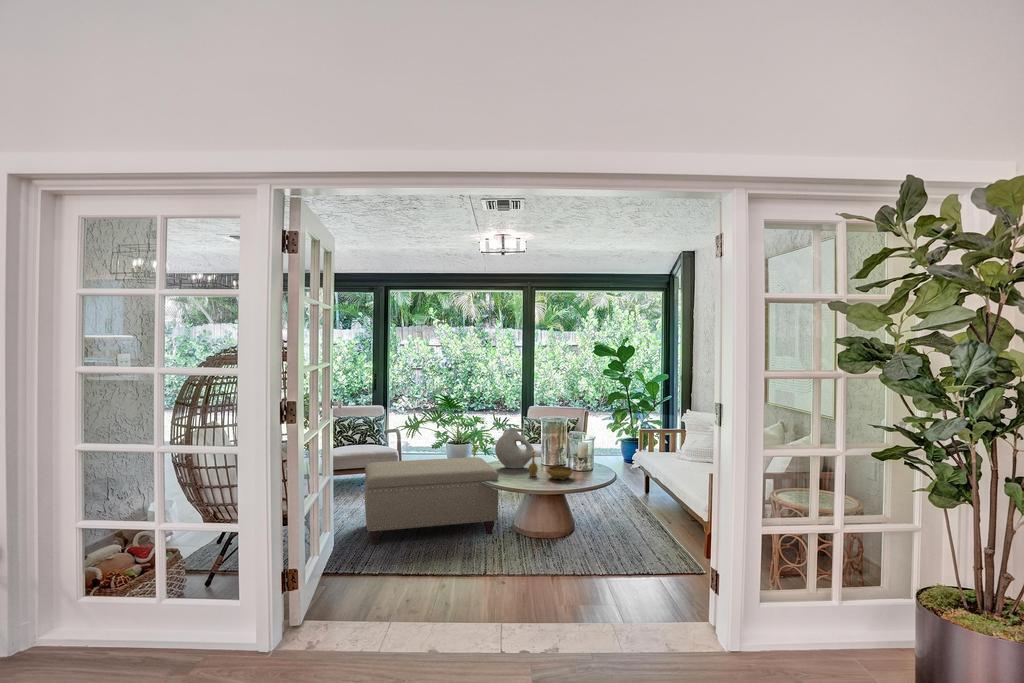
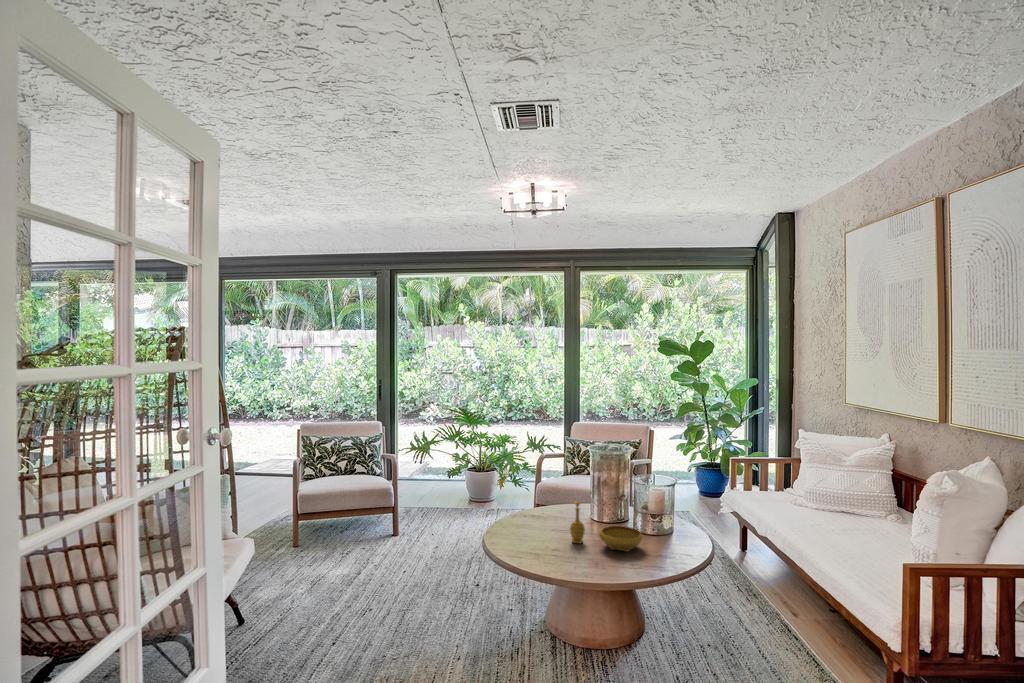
vase: present [495,428,534,468] -> none [519,461,579,524]
ottoman: present [365,457,499,545] -> none [304,505,521,660]

